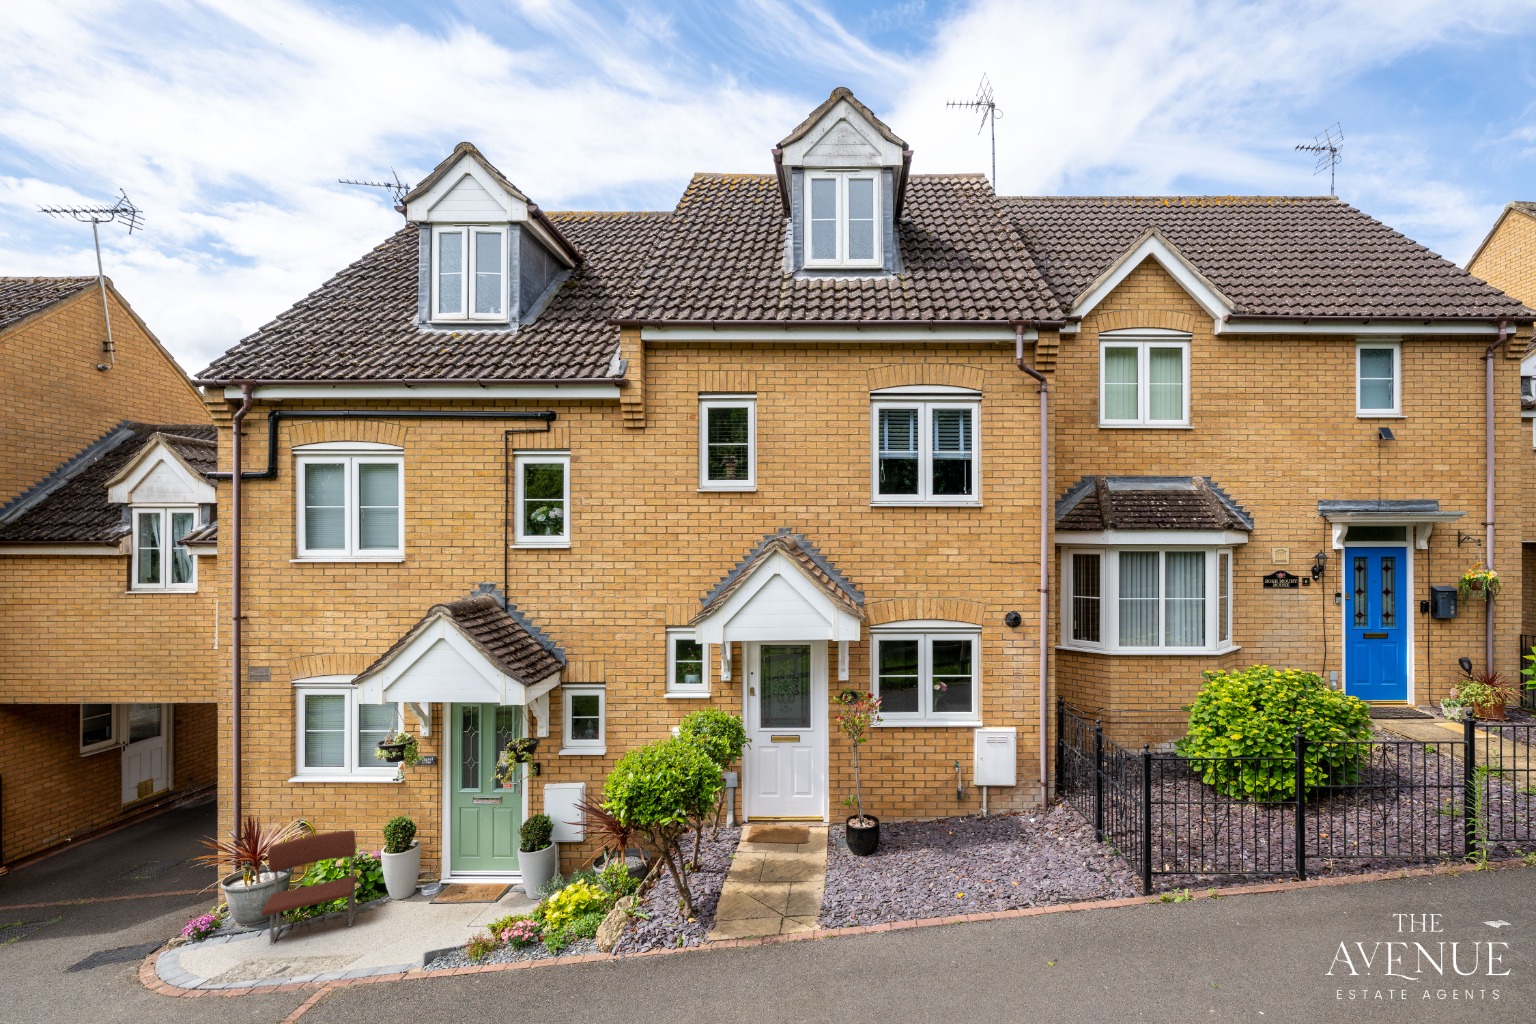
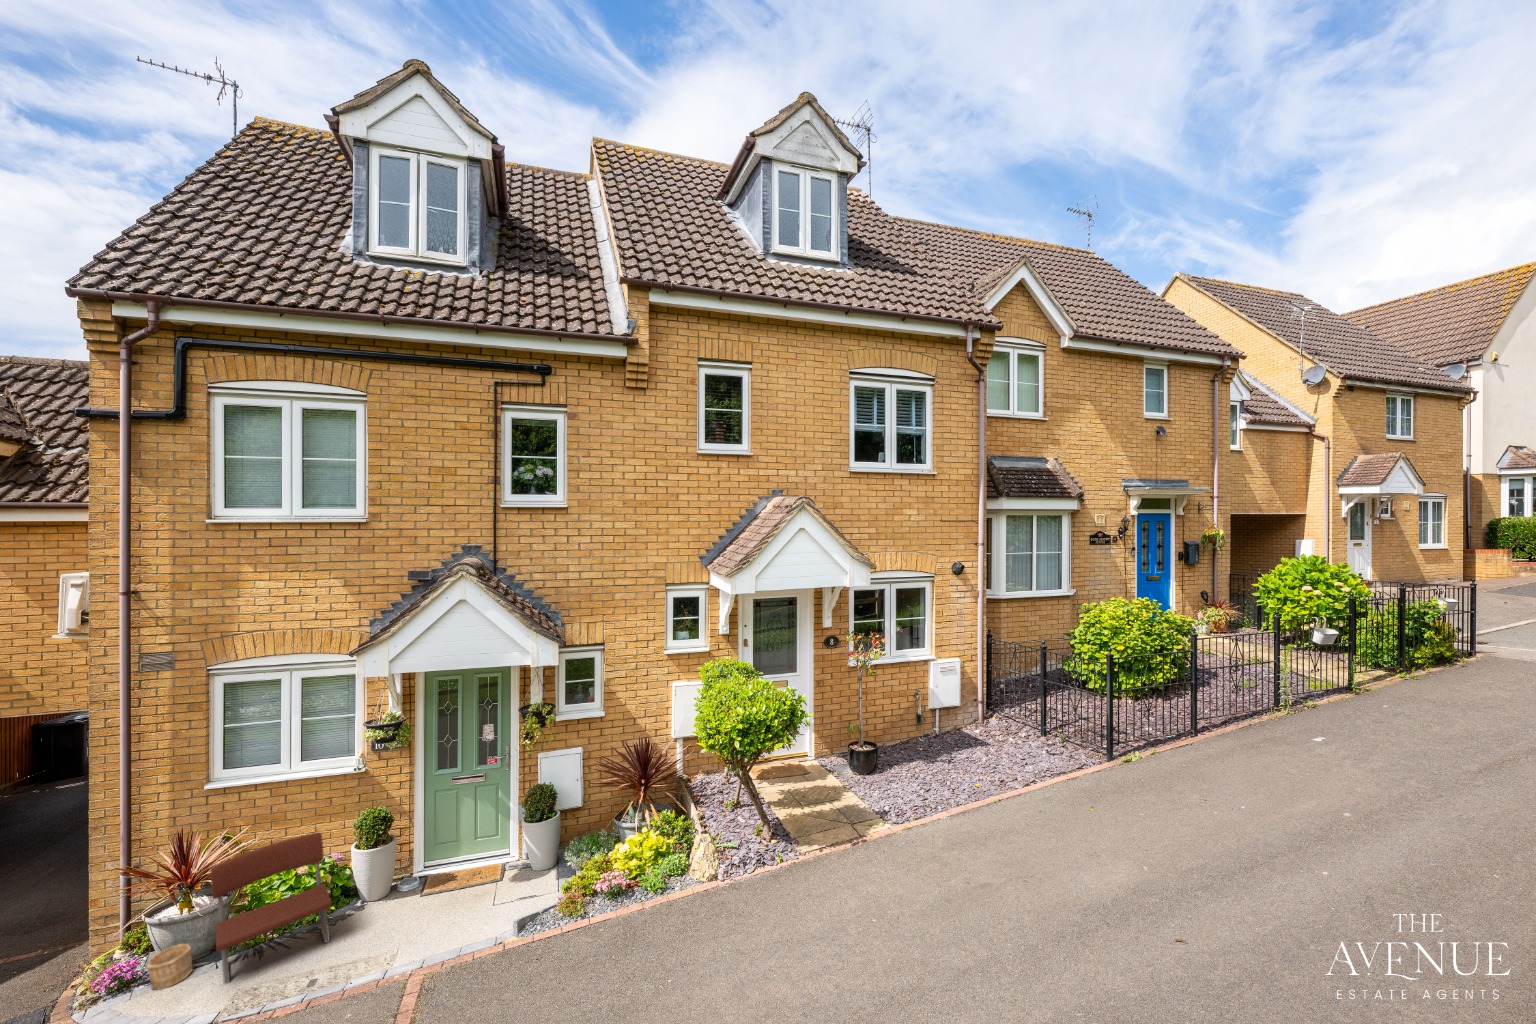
wooden bucket: none [225,906,258,940] -> present [147,944,192,990]

